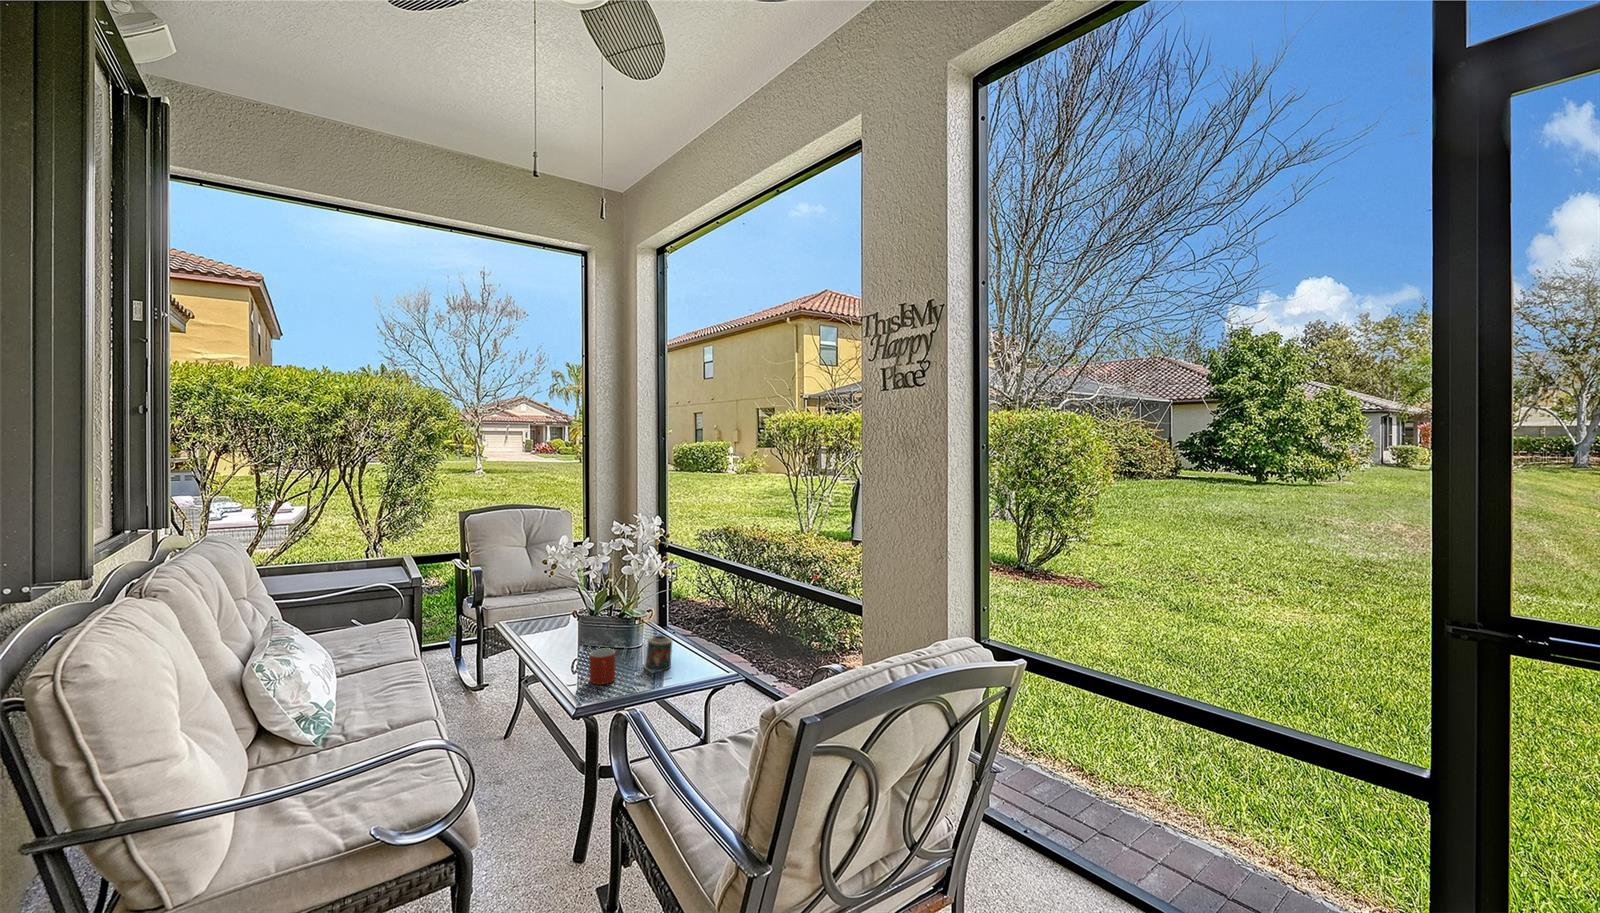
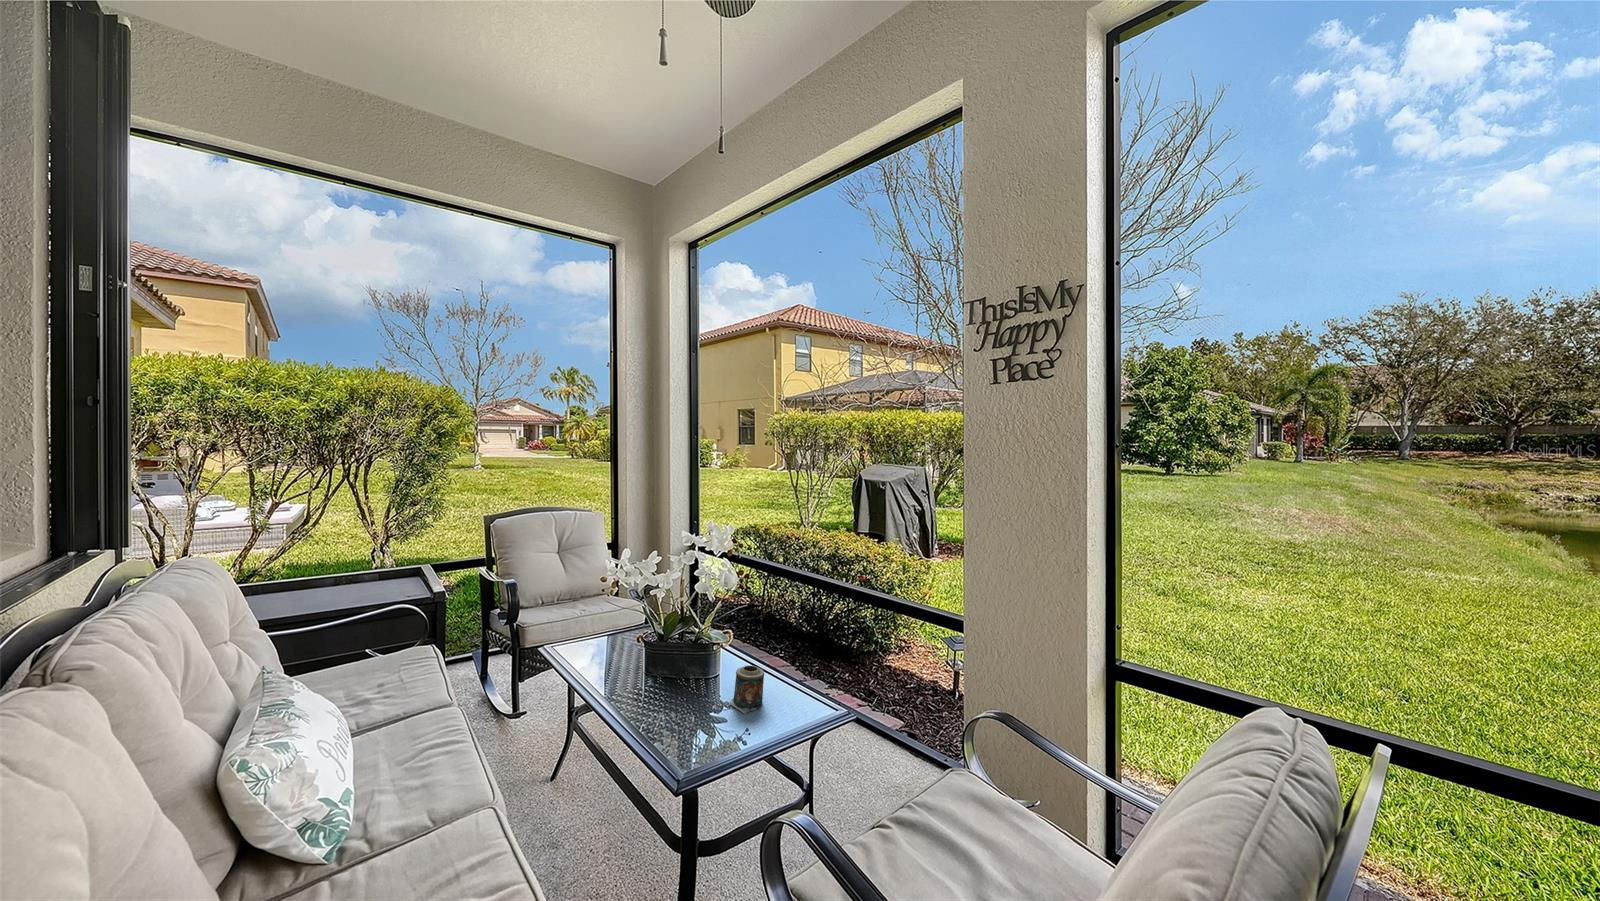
mug: present [589,648,615,685] -> none [674,687,705,734]

